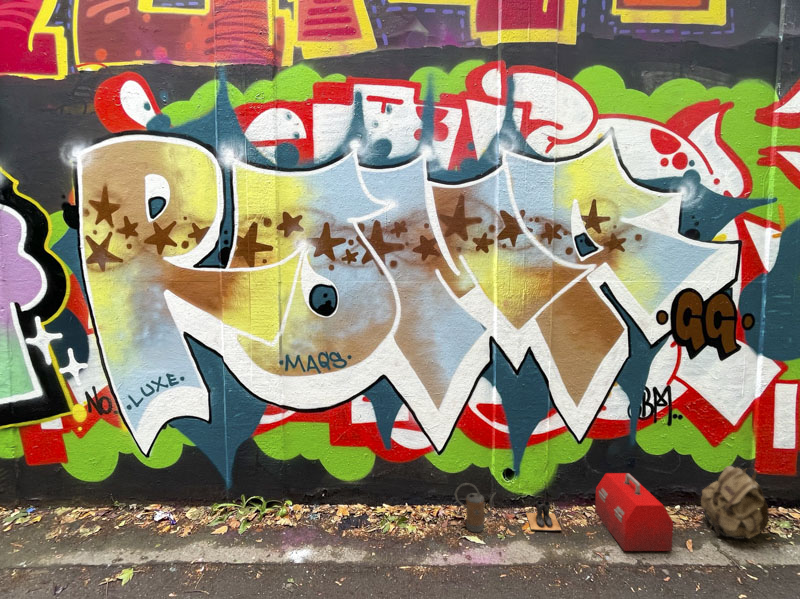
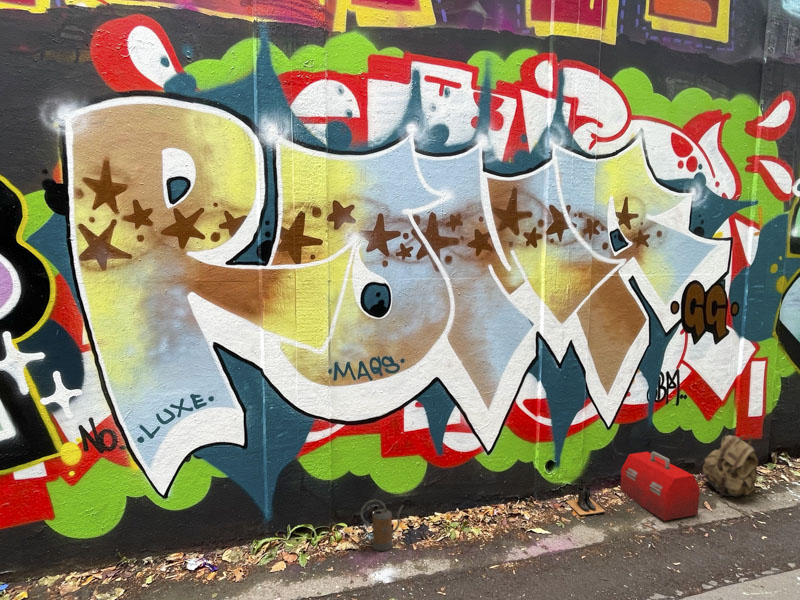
watering can: present [455,483,496,532] -> present [361,499,404,551]

